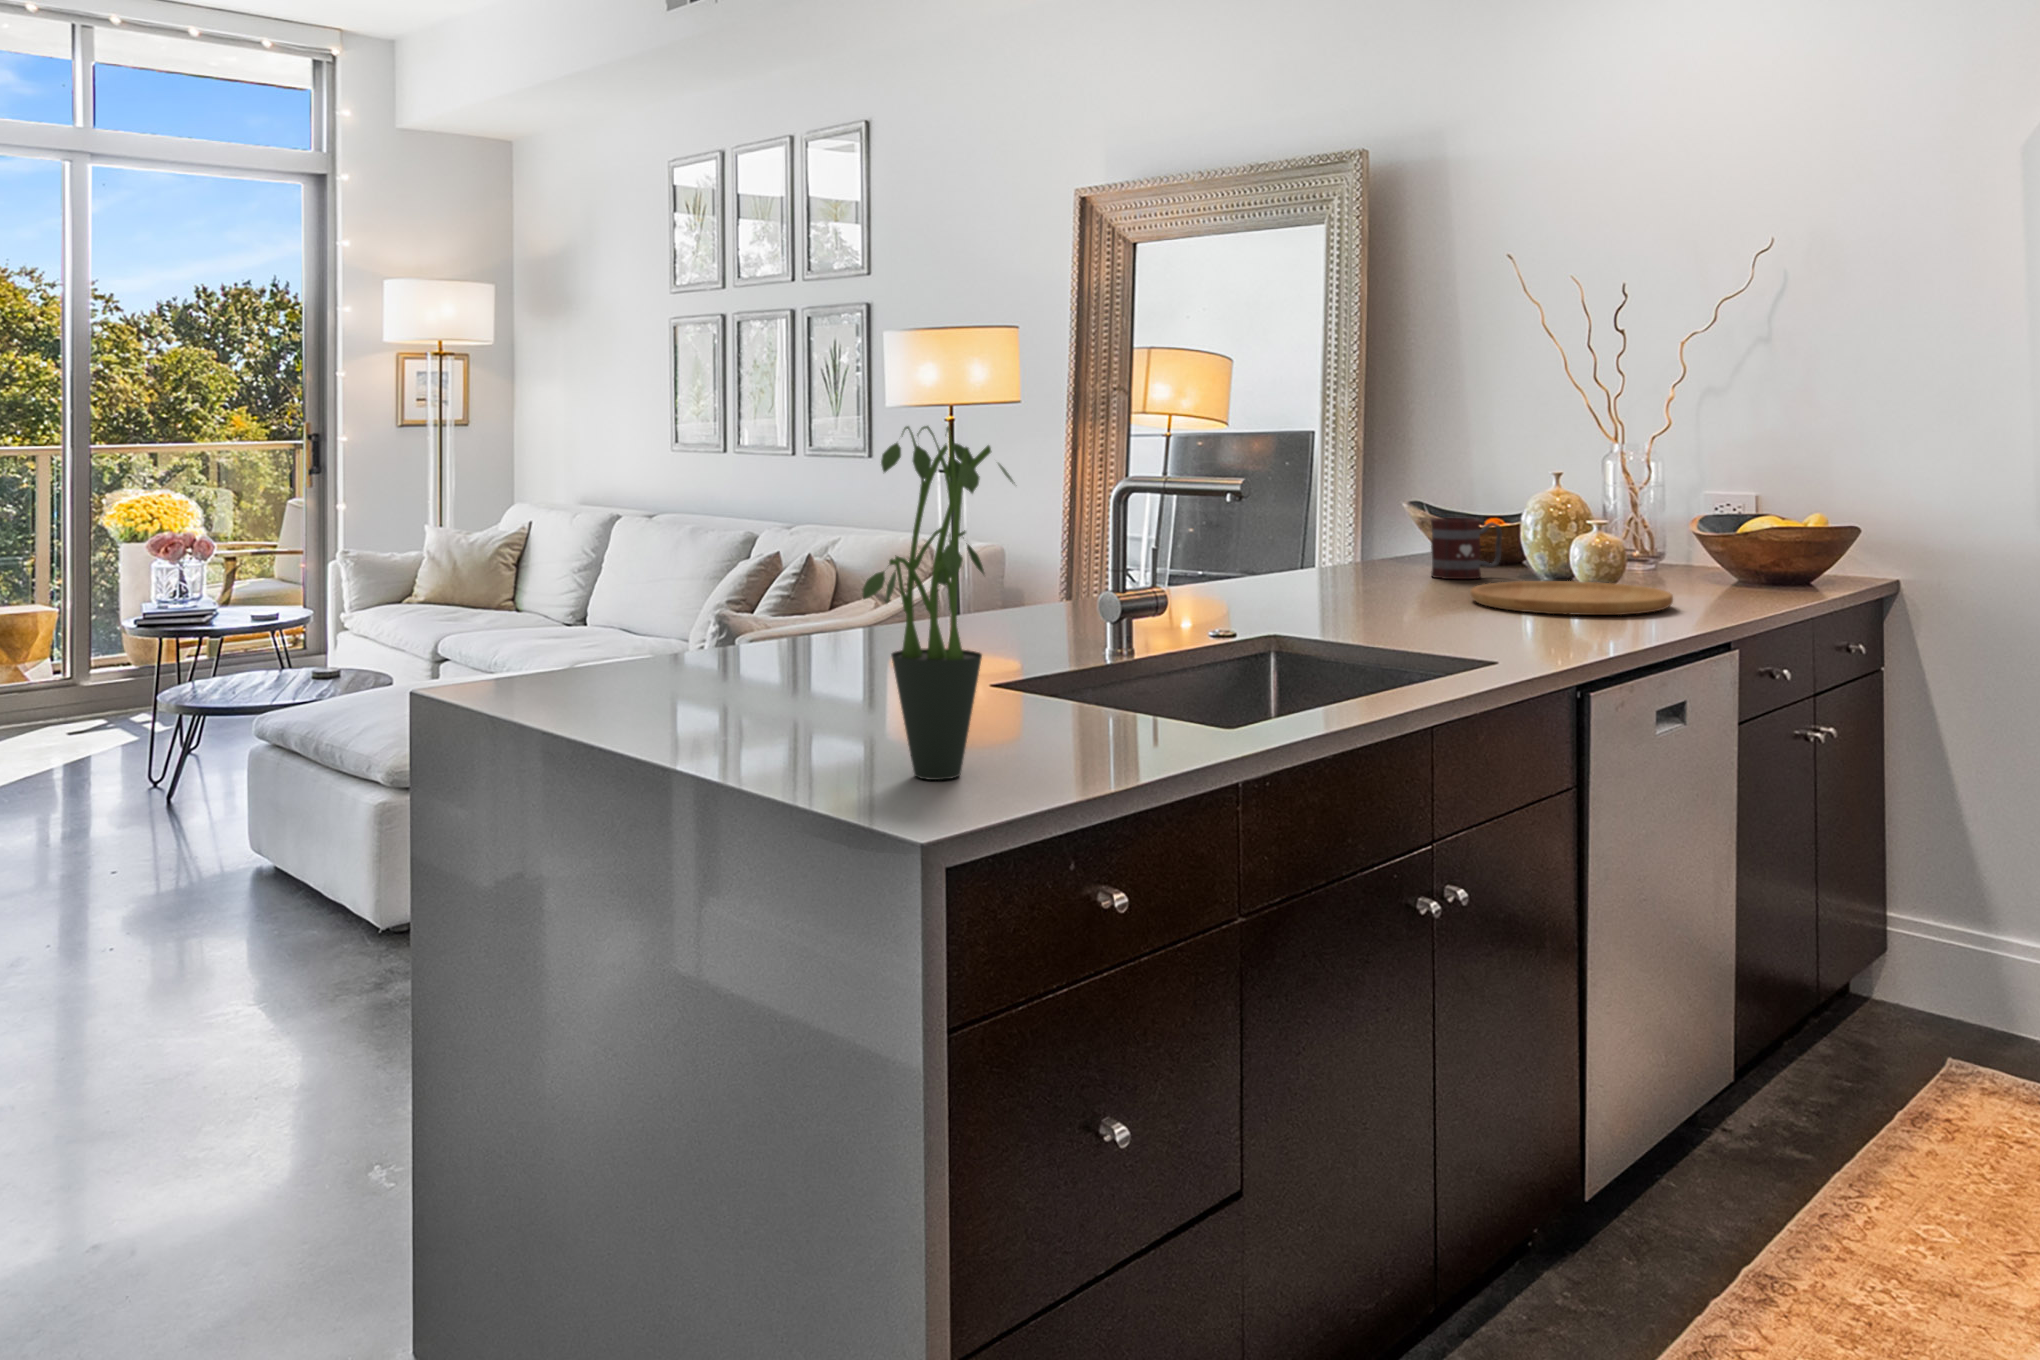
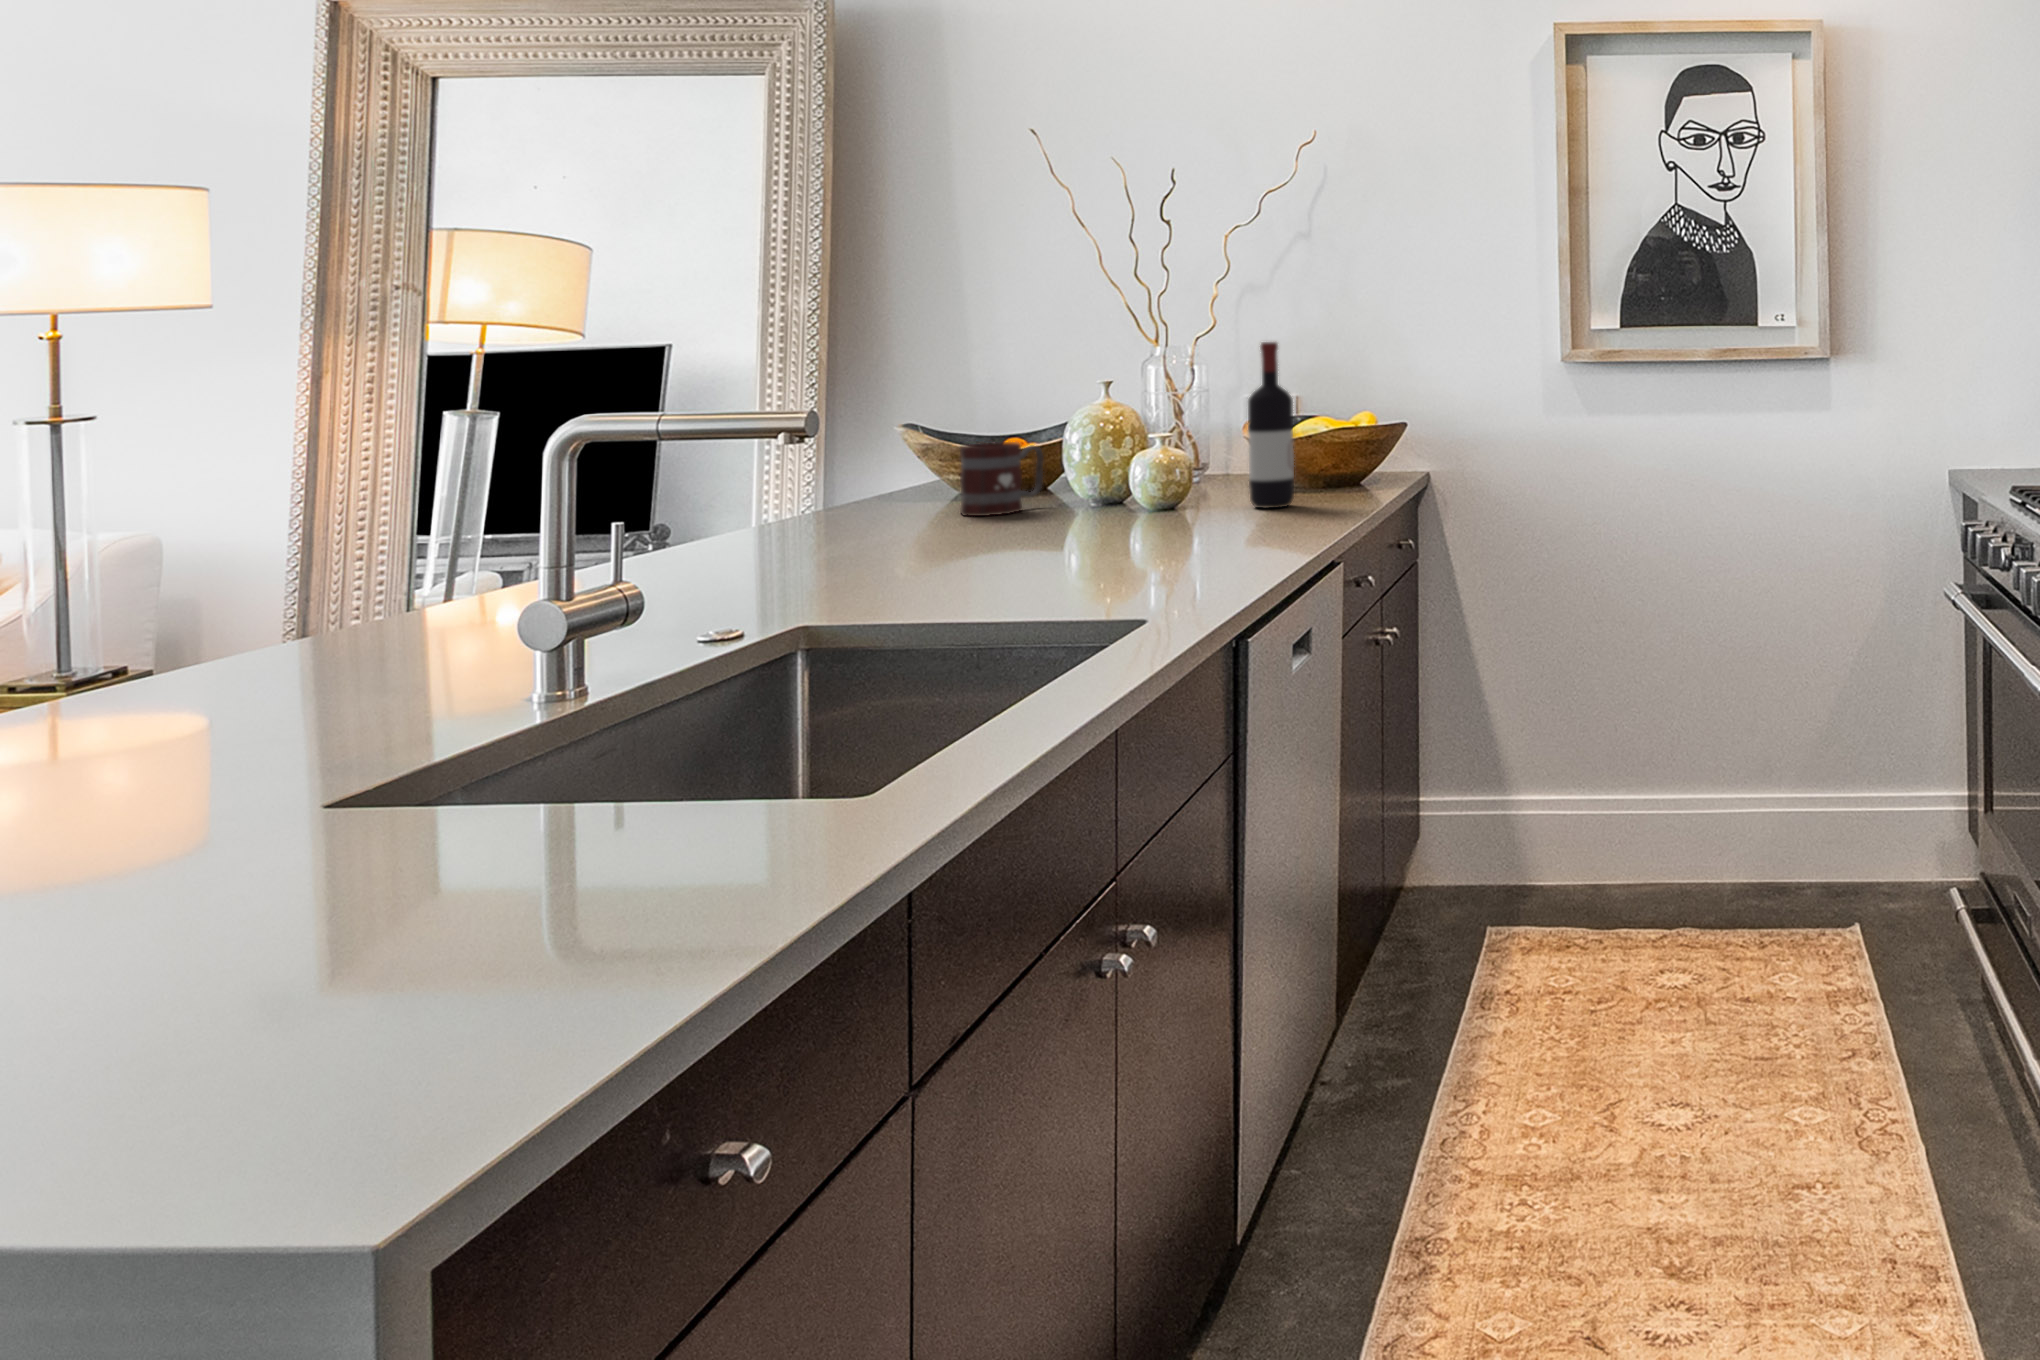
potted plant: present [863,426,1015,780] -> none [186,379,551,1055]
wine bottle: none [1681,438,1728,597] -> present [1248,342,1294,508]
cutting board: present [1470,581,1673,615] -> none [1035,504,1259,548]

